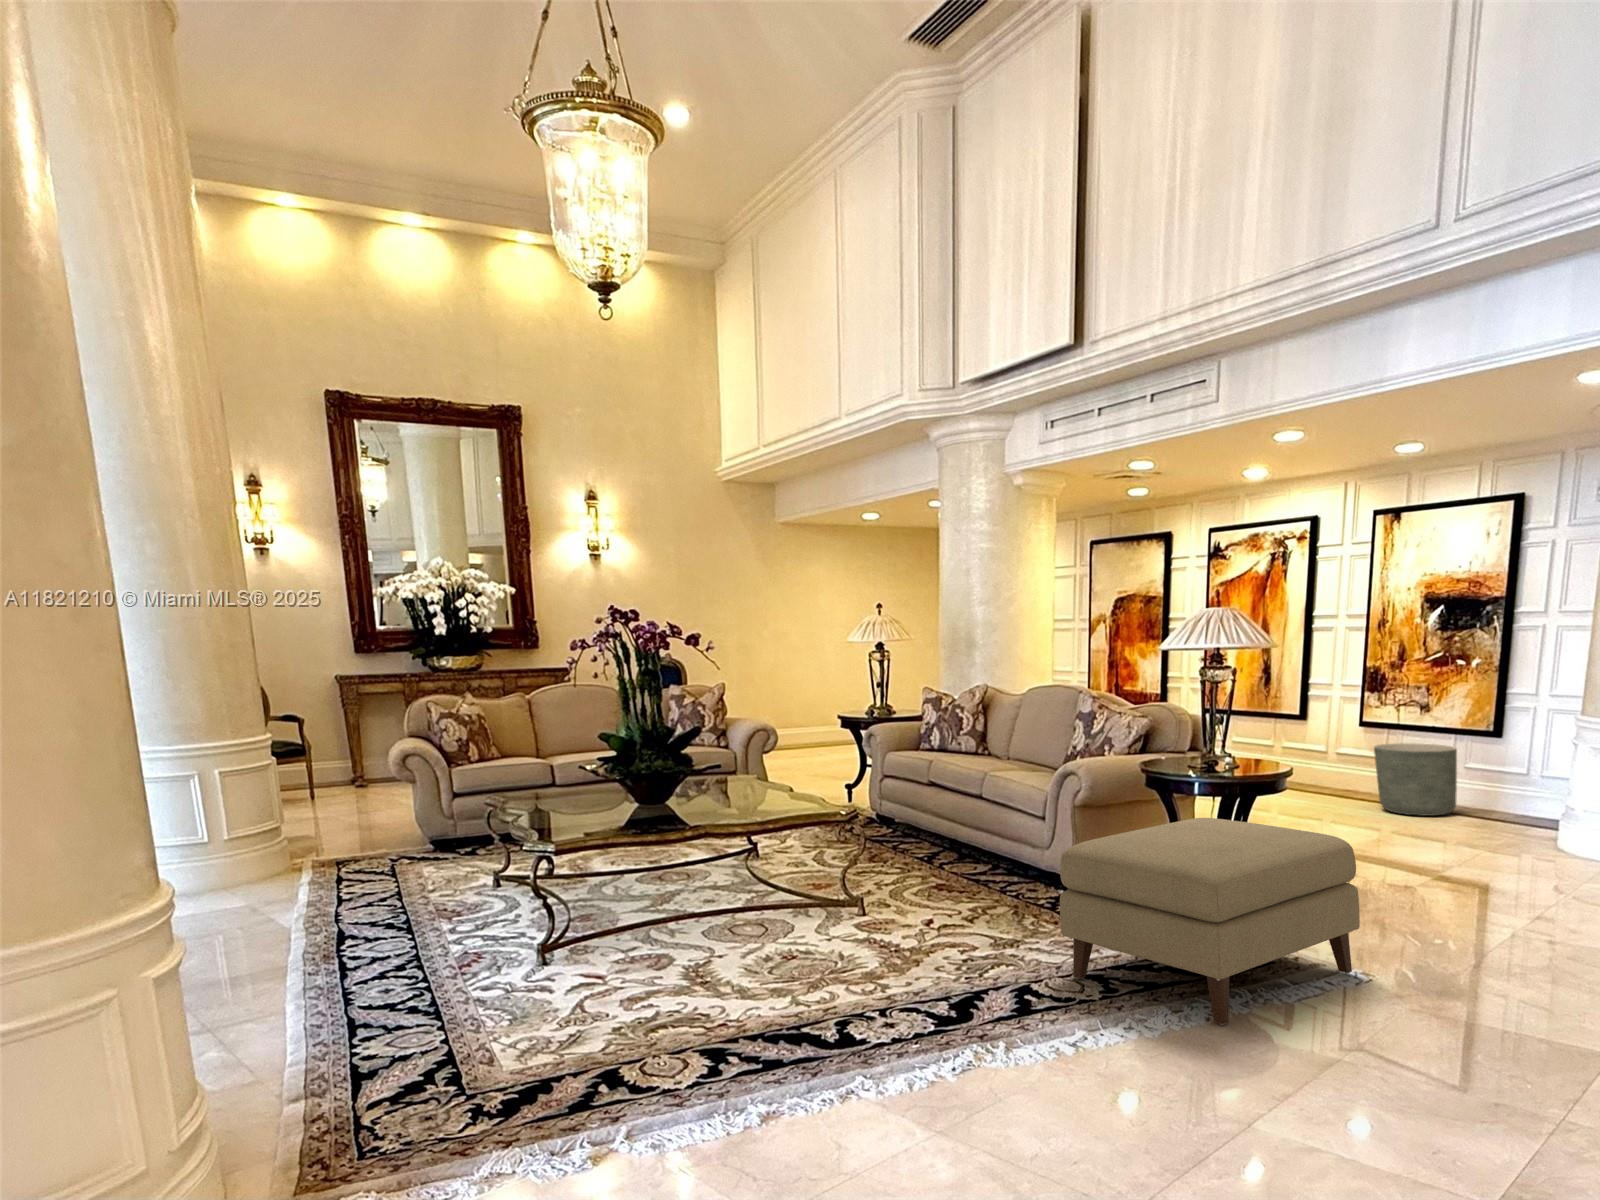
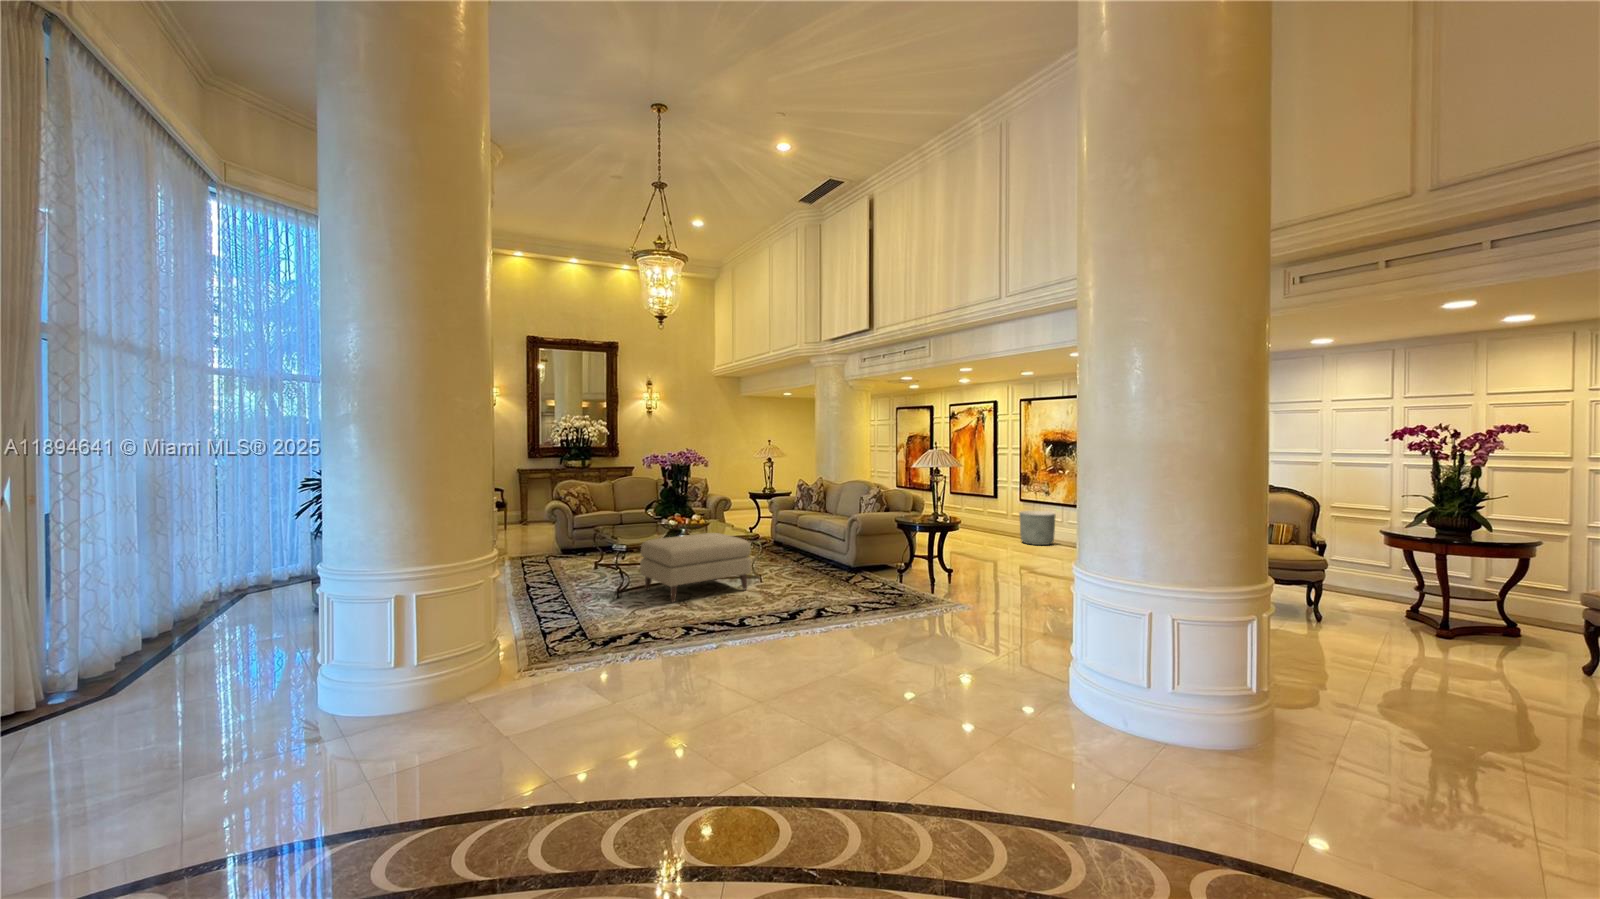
ottoman: present [1060,818,1360,1025] -> present [640,533,751,602]

